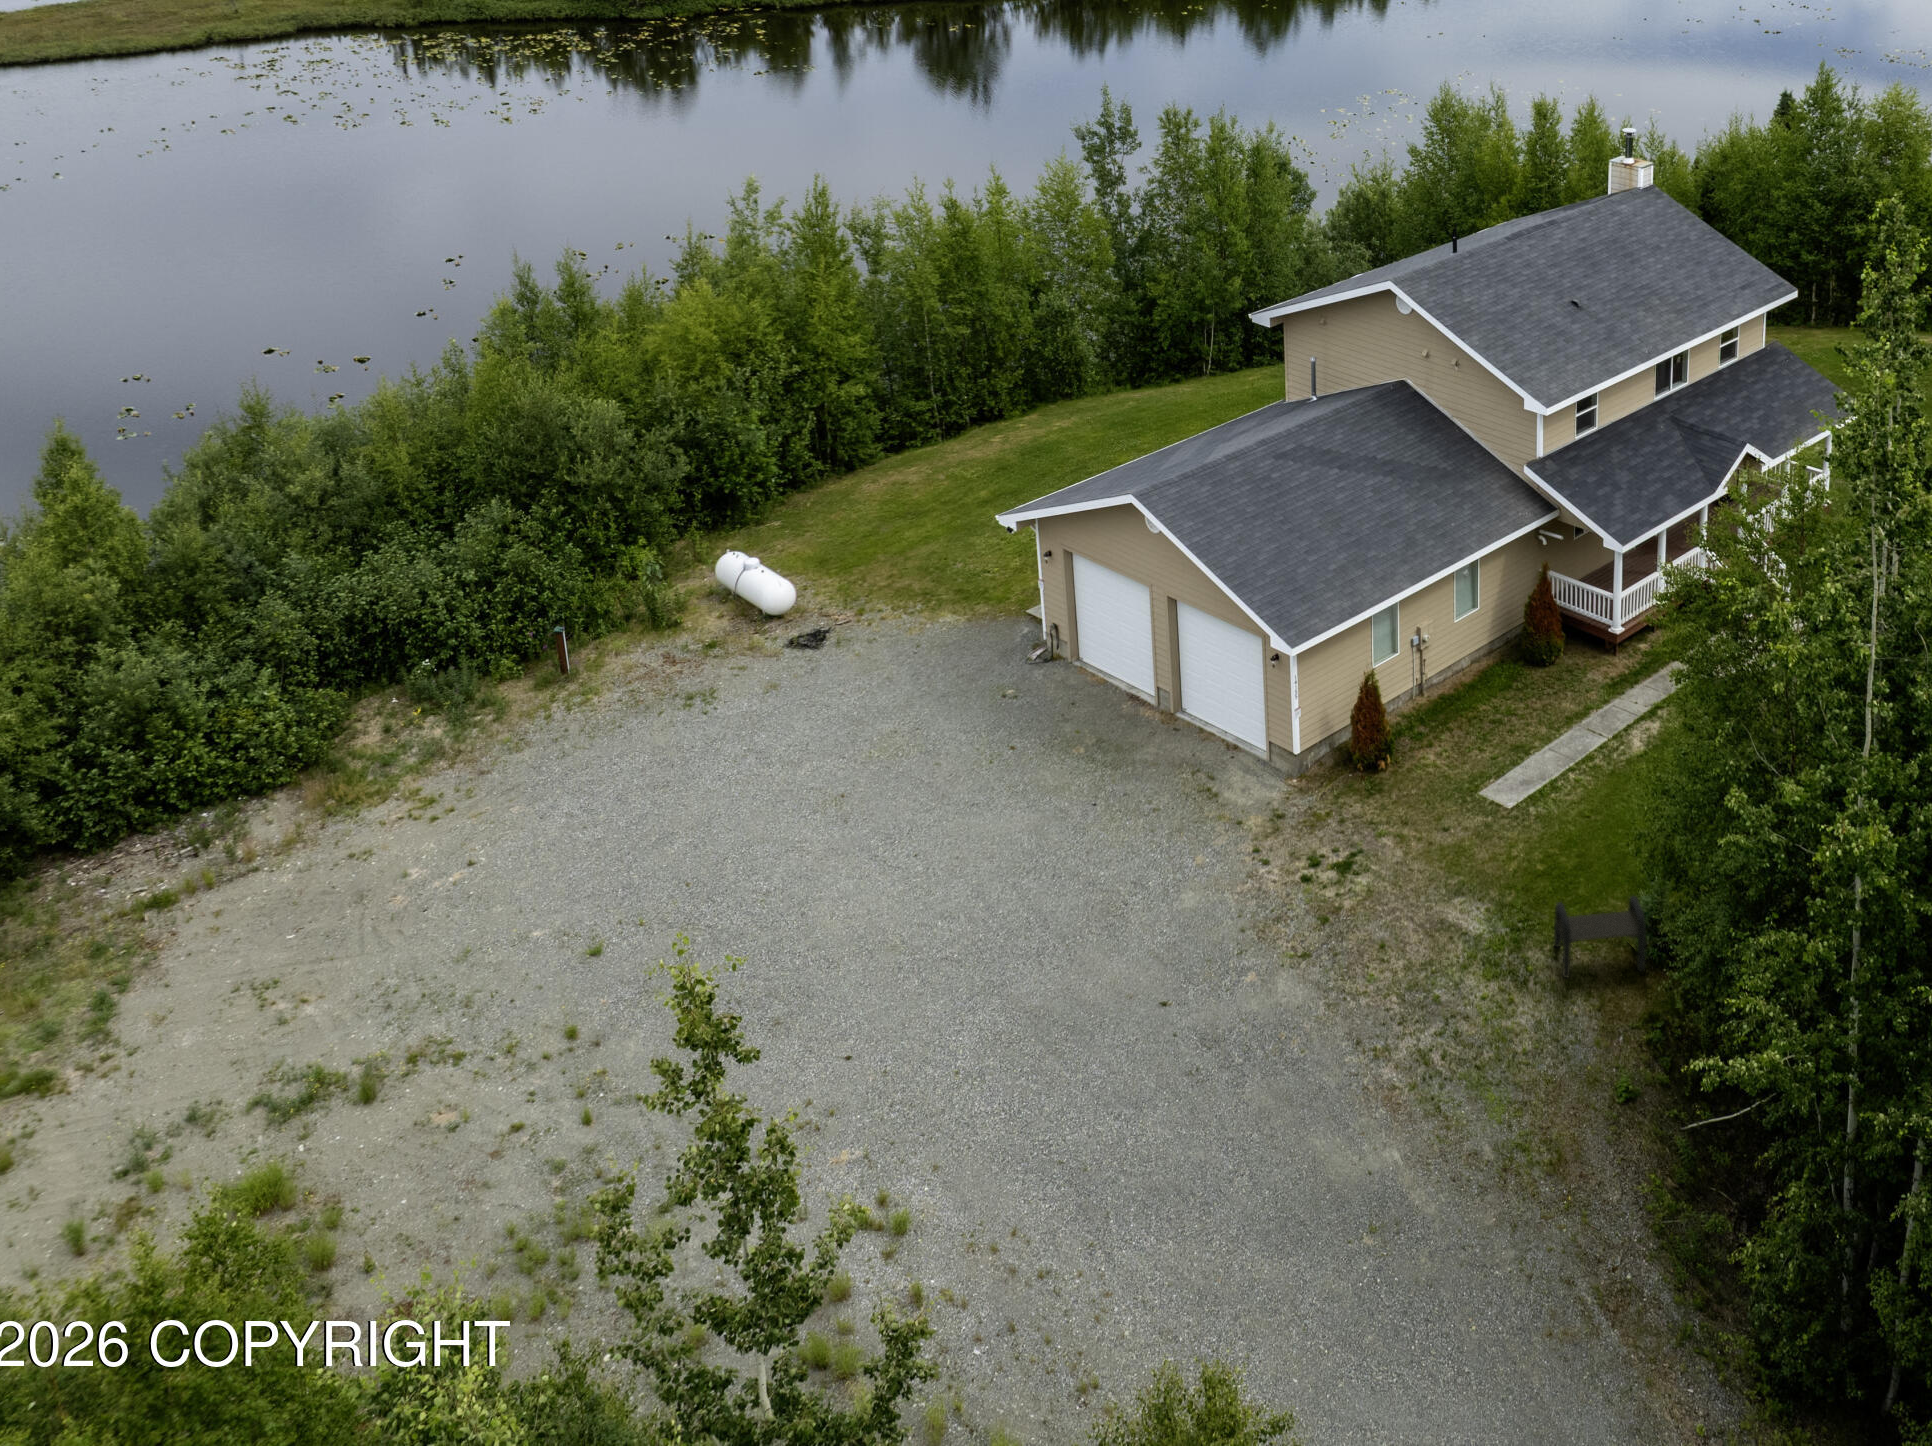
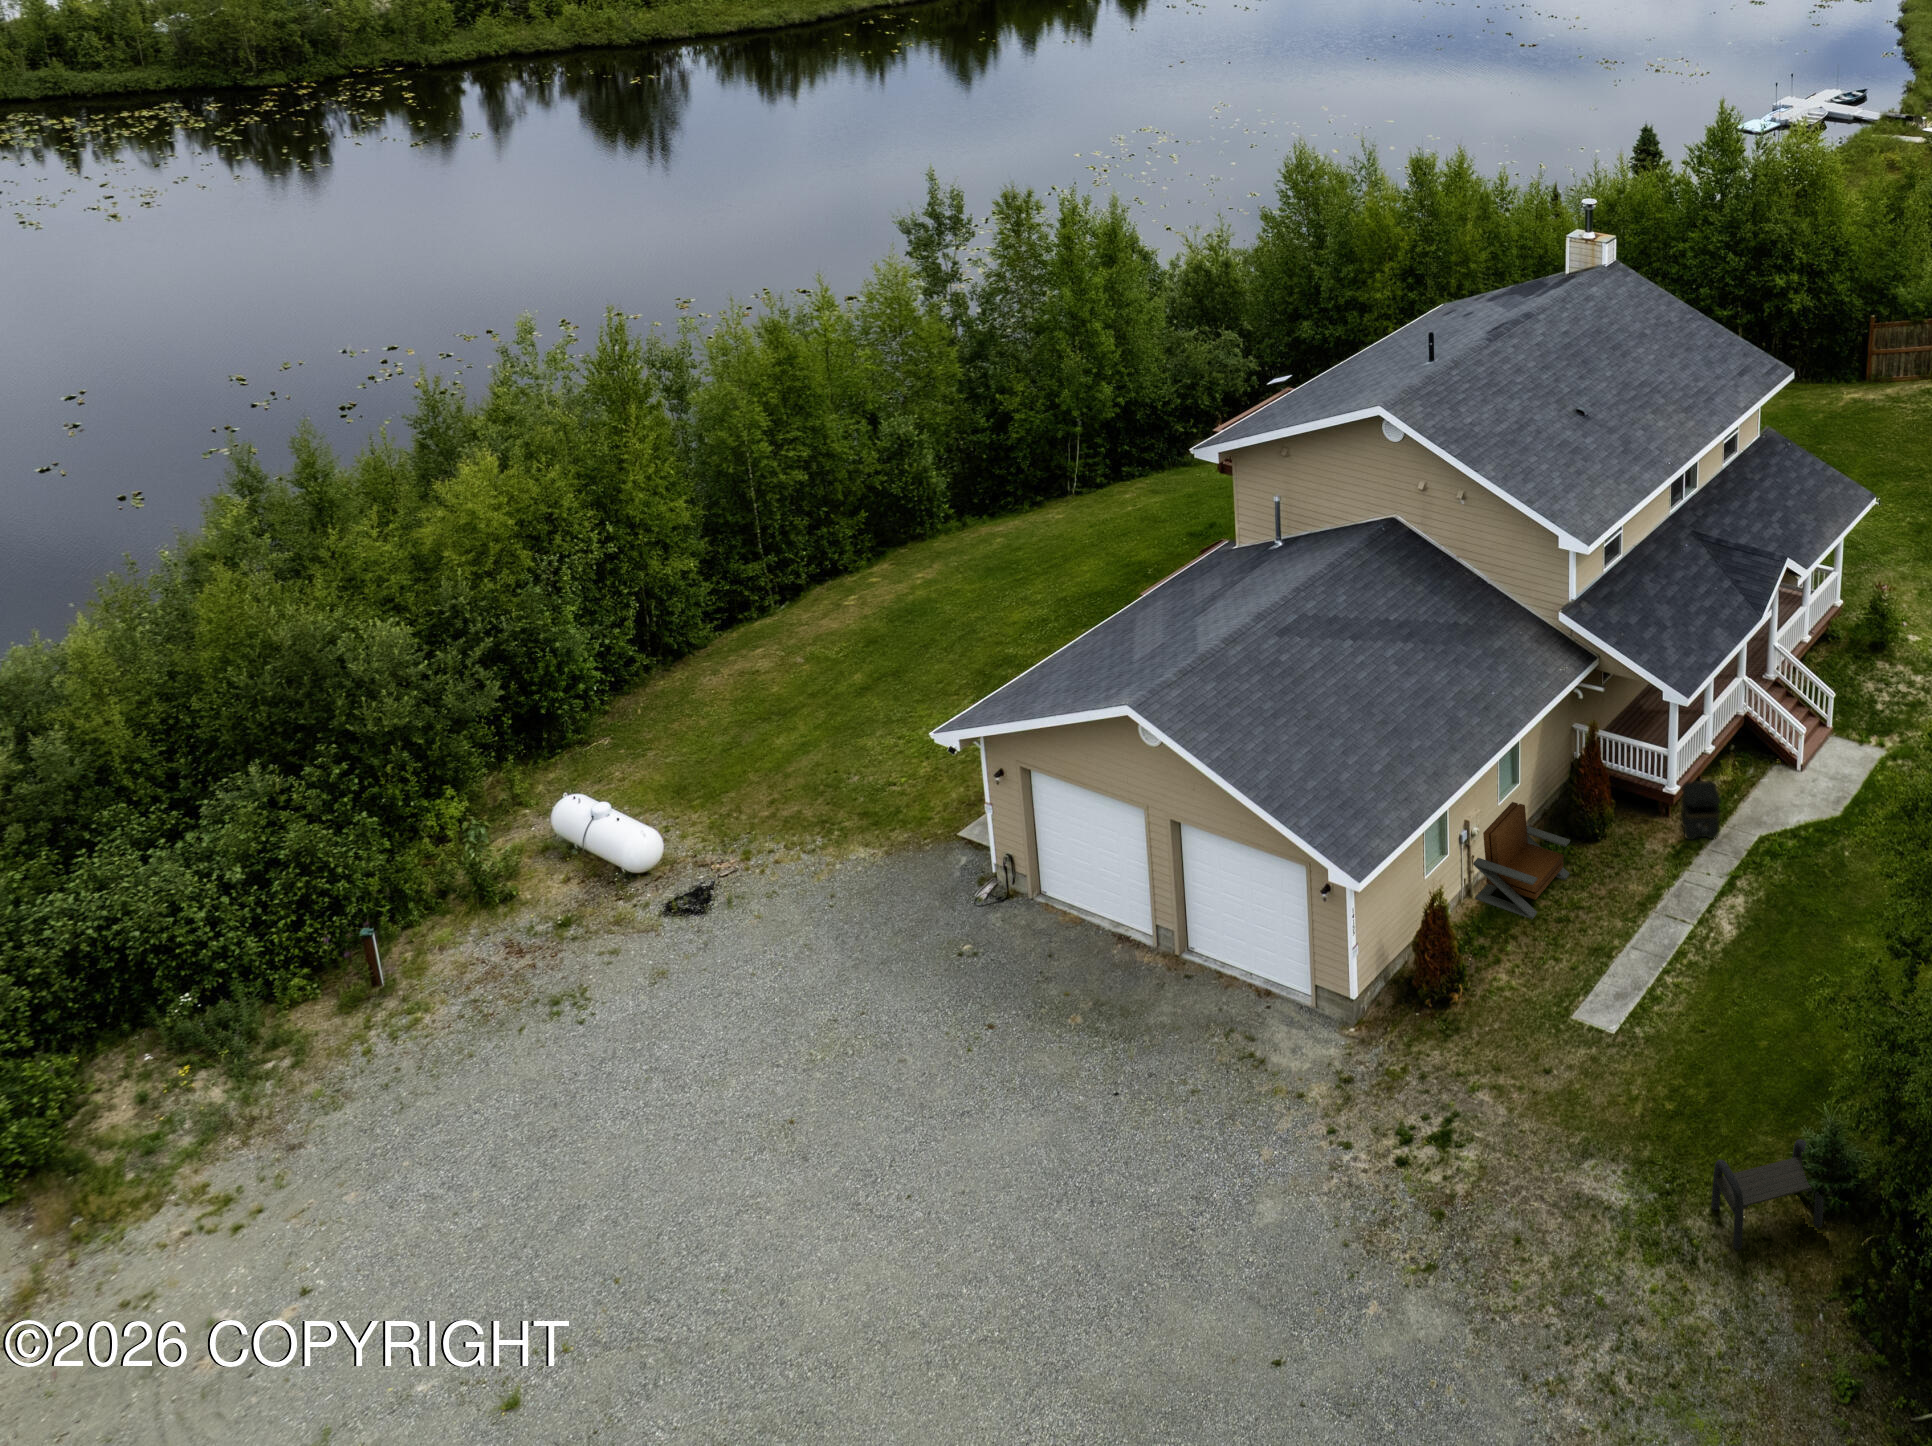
lounge chair: none [1428,621,1516,719] -> present [1473,802,1570,919]
toolbox: none [1625,623,1657,674] -> present [1681,781,1721,840]

